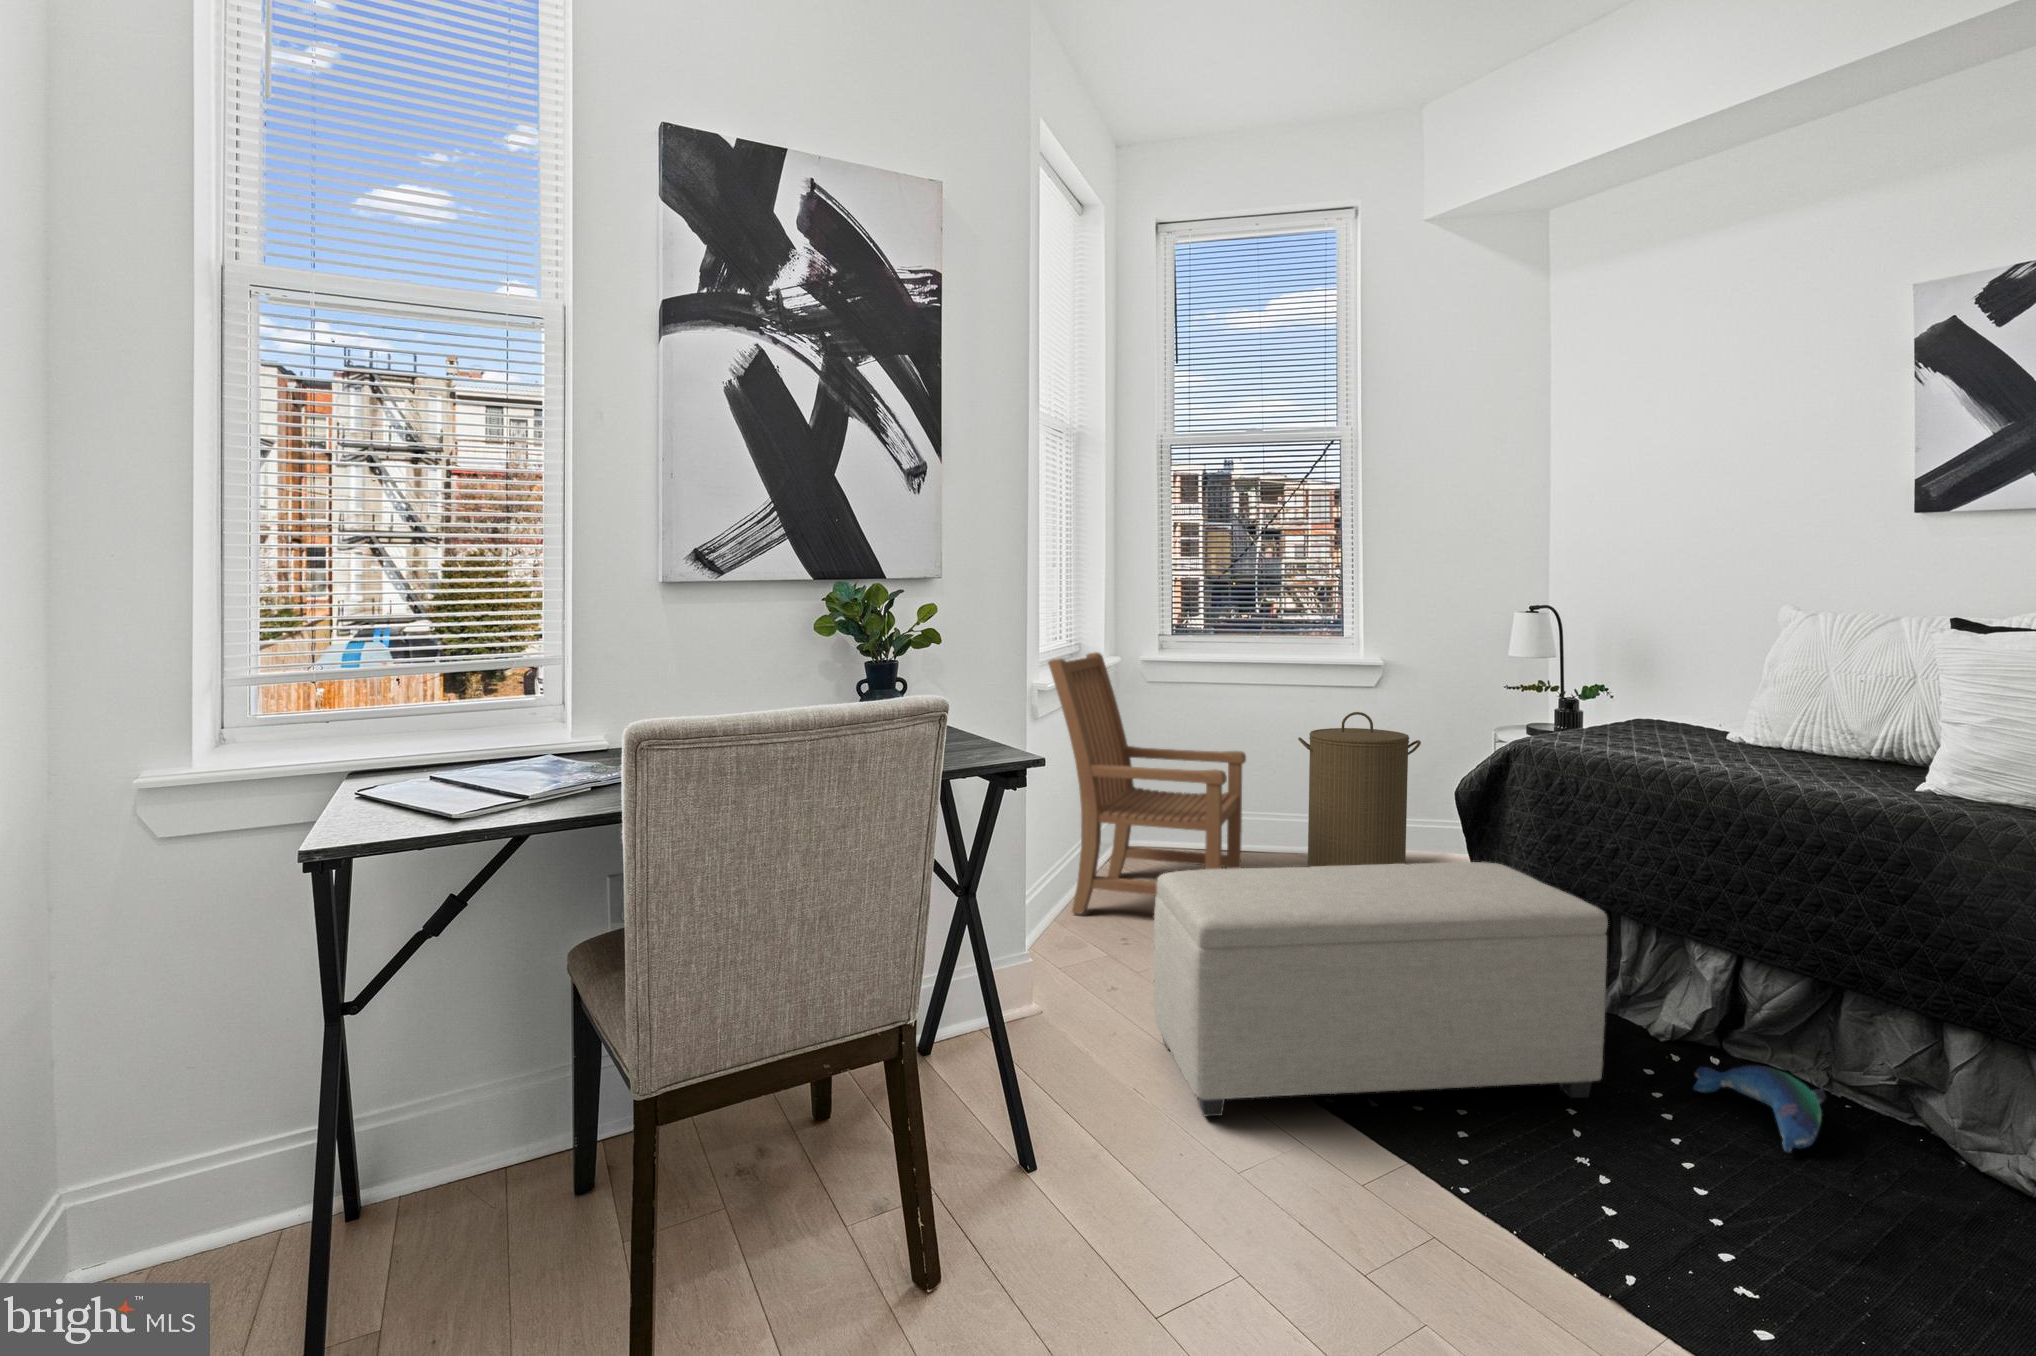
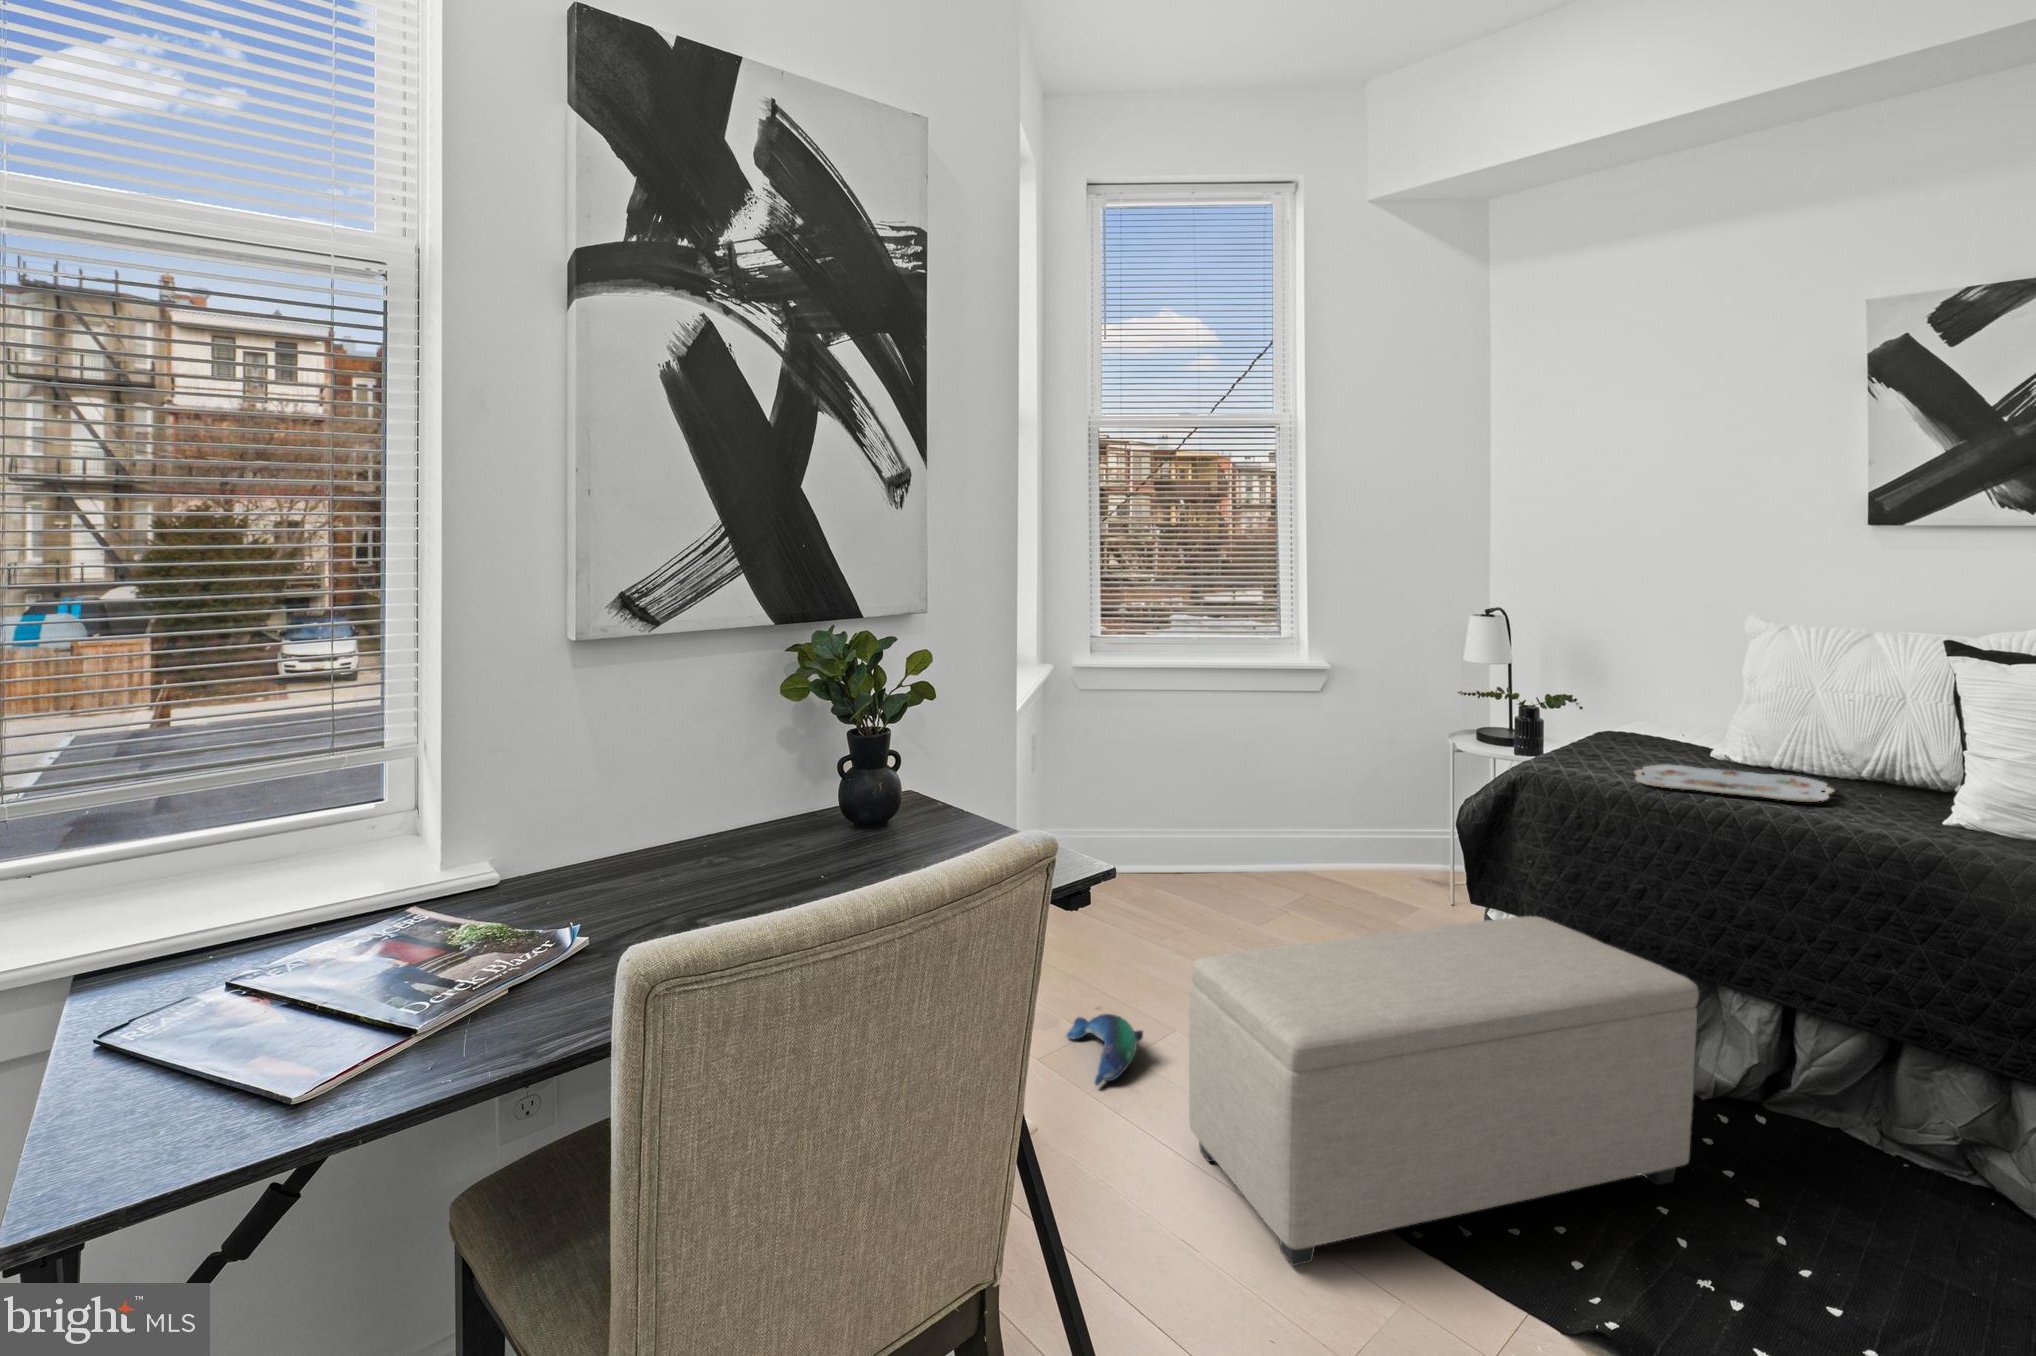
armchair: present [1048,652,1246,914] -> none [1000,673,1202,981]
laundry hamper: present [1298,712,1421,867] -> none [1242,728,1367,906]
serving tray: none [1624,739,1820,767] -> present [1635,764,1834,802]
plush toy: present [1693,1066,1826,1153] -> present [1067,1014,1143,1086]

